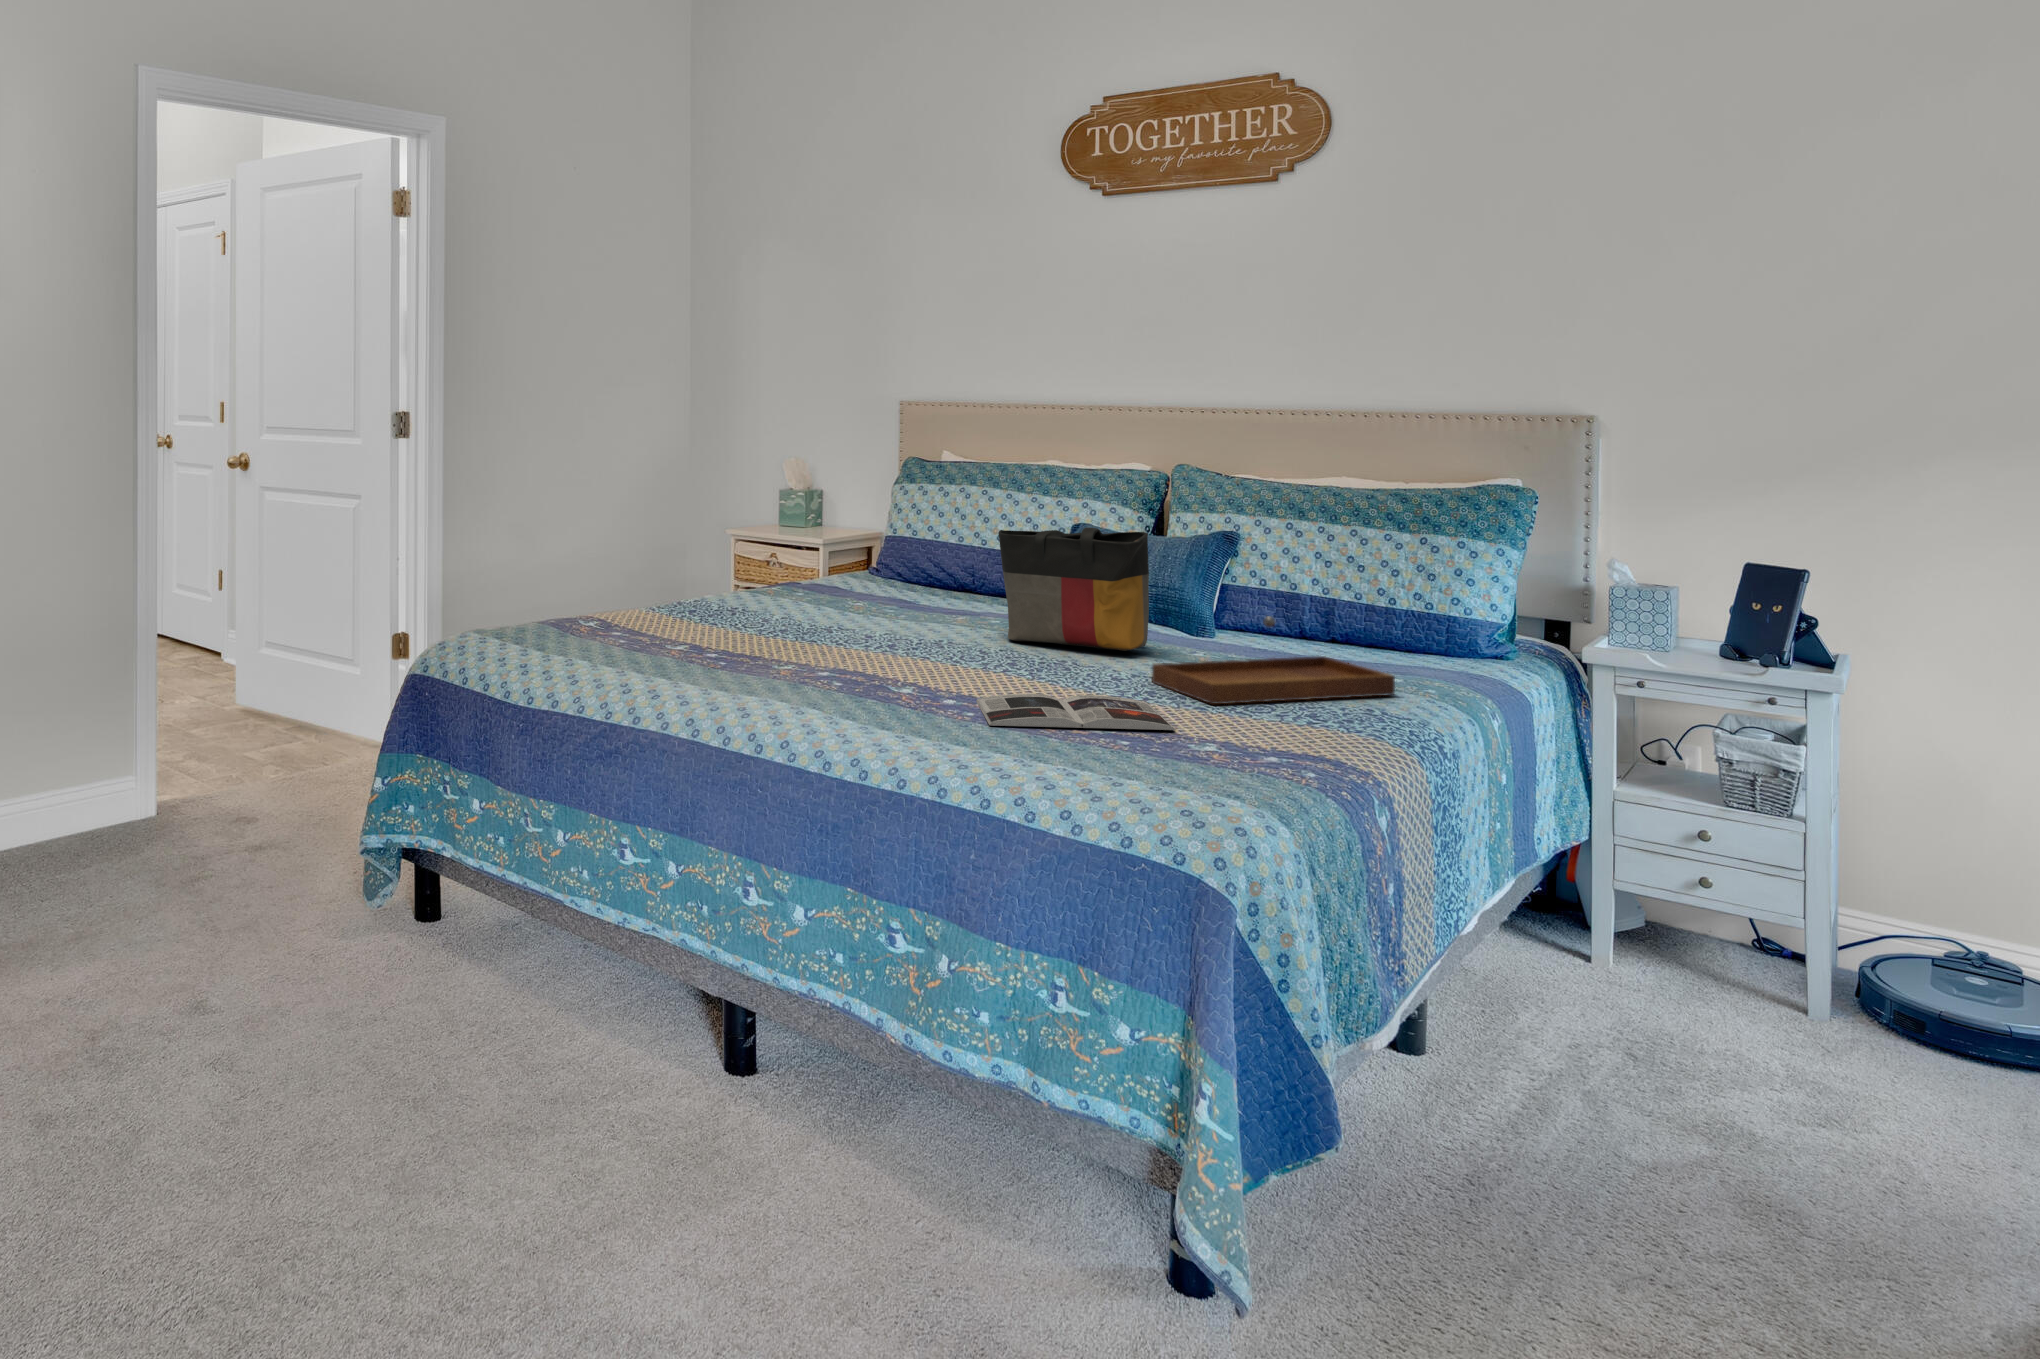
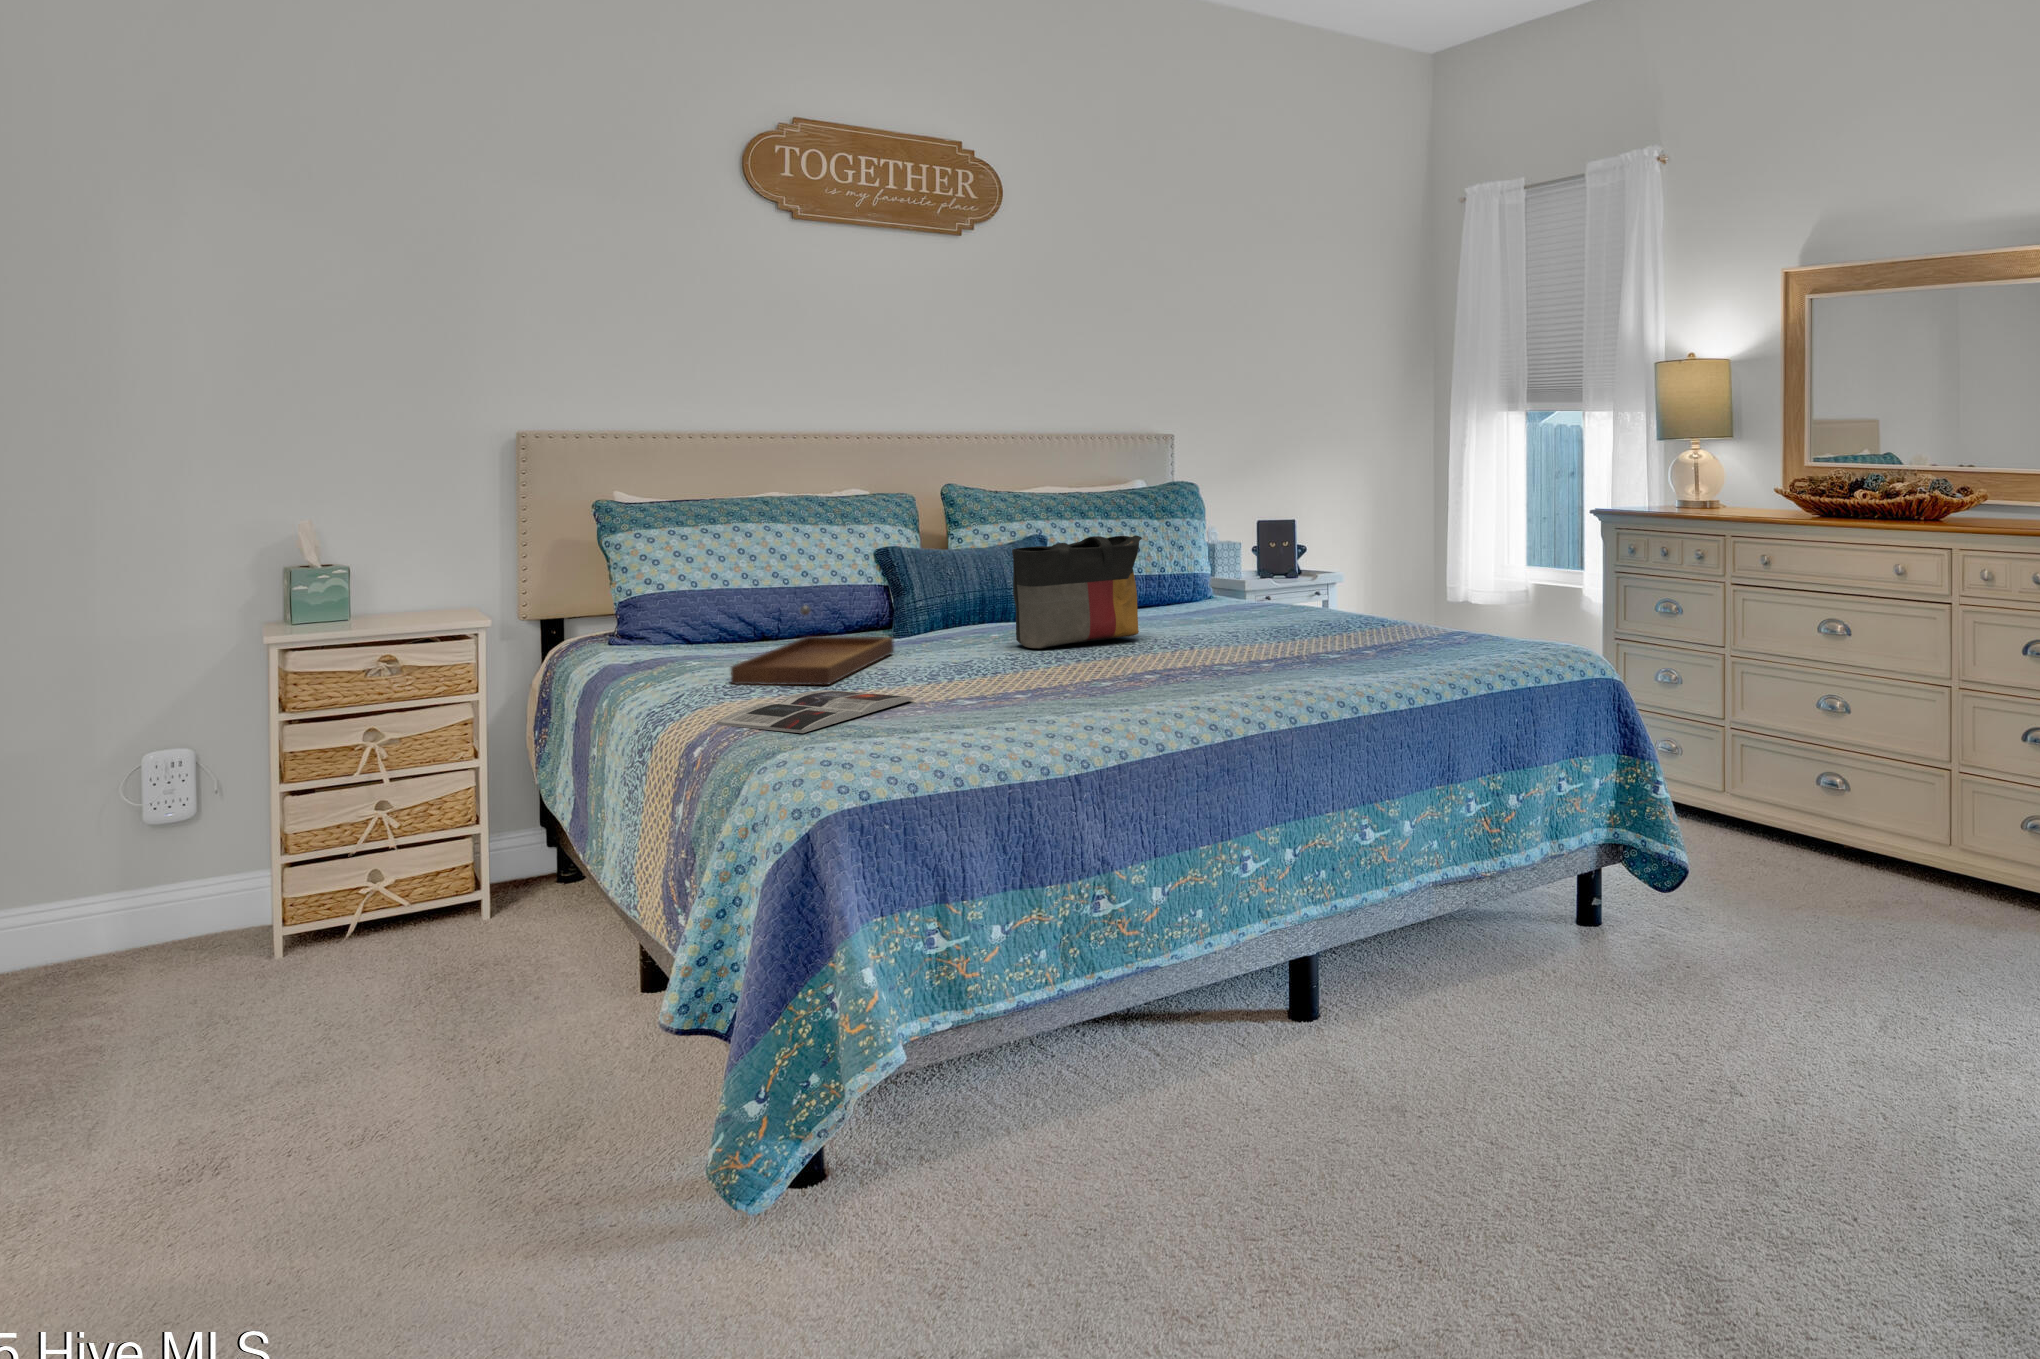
tray: present [1152,616,1395,704] -> present [731,605,894,685]
magazine: present [976,694,1176,730] -> present [715,690,914,733]

